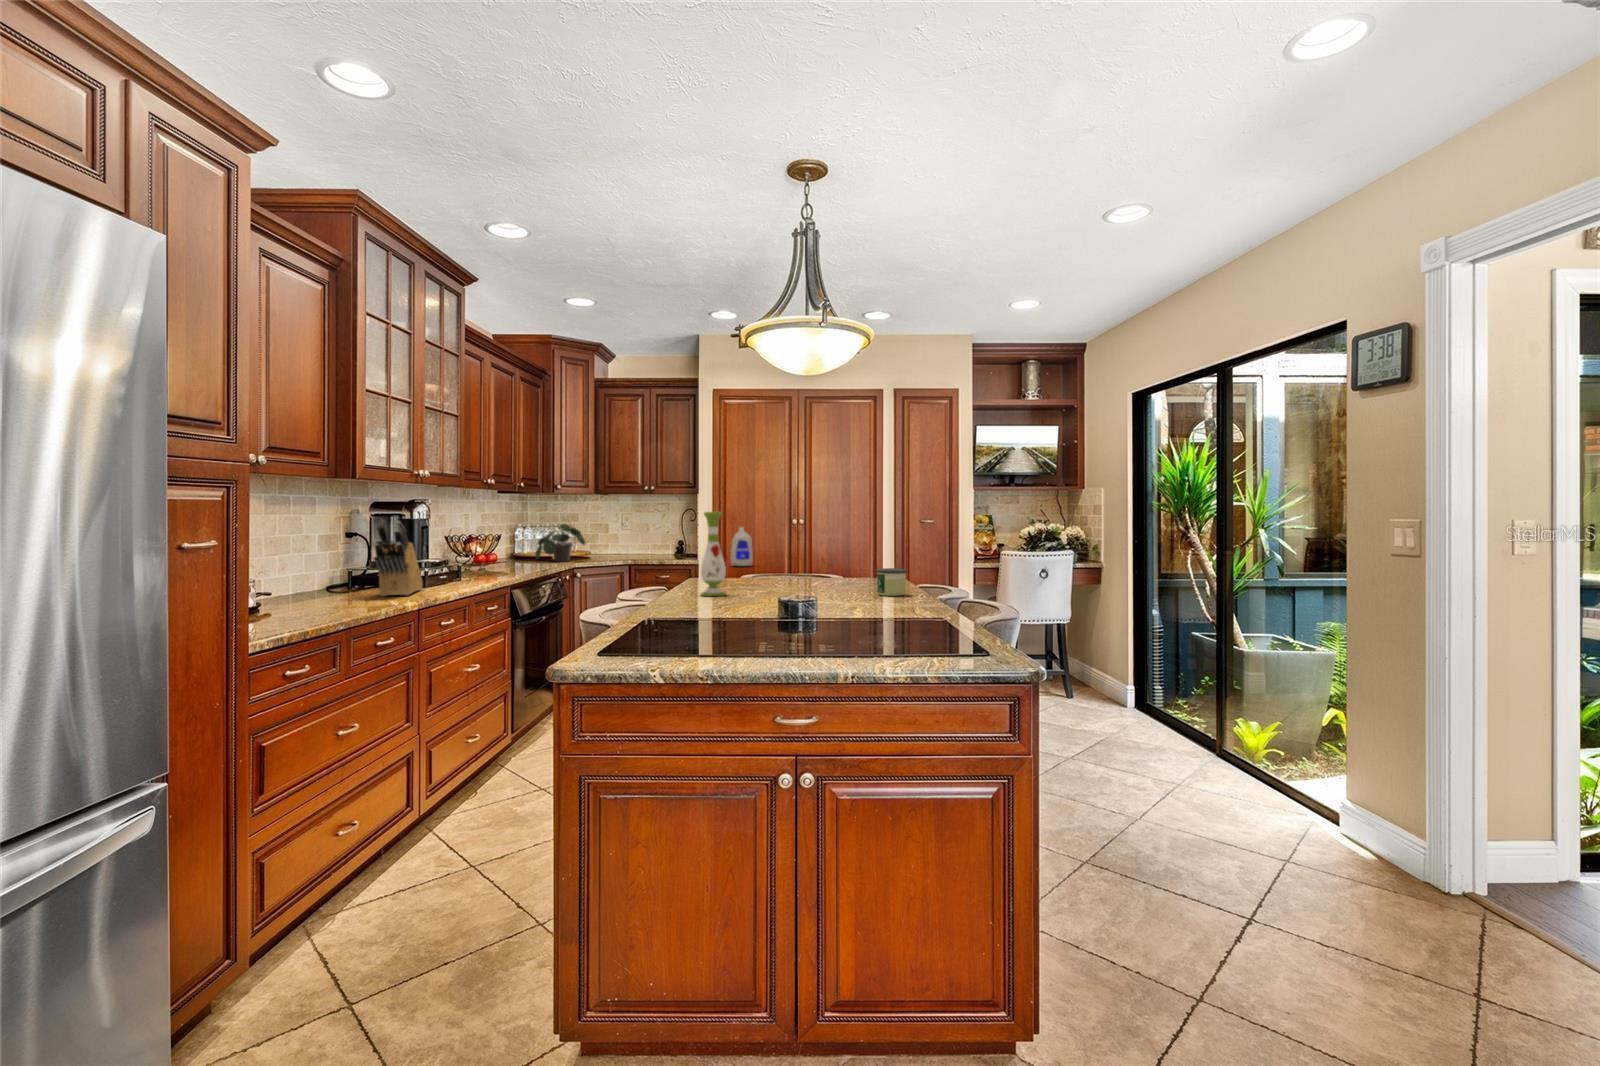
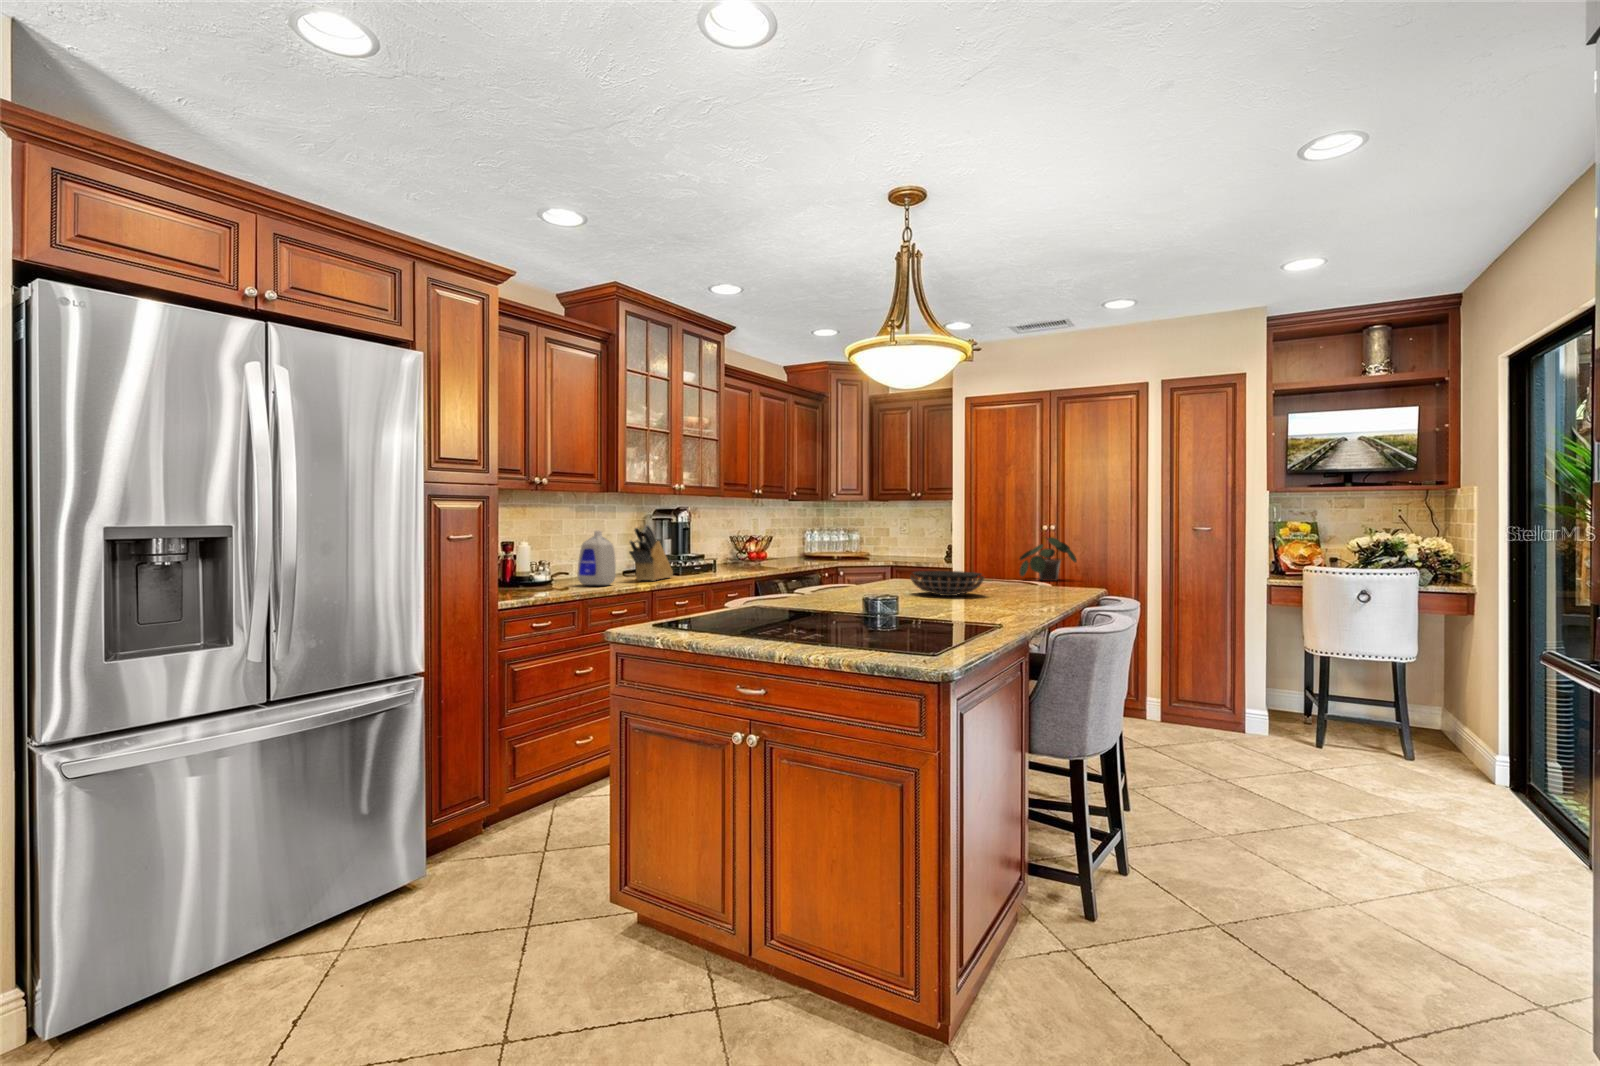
vase: present [701,512,726,596] -> none [853,519,877,596]
potted plant: present [535,524,586,562] -> present [1020,537,1077,581]
bottle: present [730,527,753,566] -> present [577,531,616,585]
decorative bowl: none [748,565,824,590] -> present [910,571,984,596]
candle: present [876,568,907,596] -> none [1015,578,1049,607]

